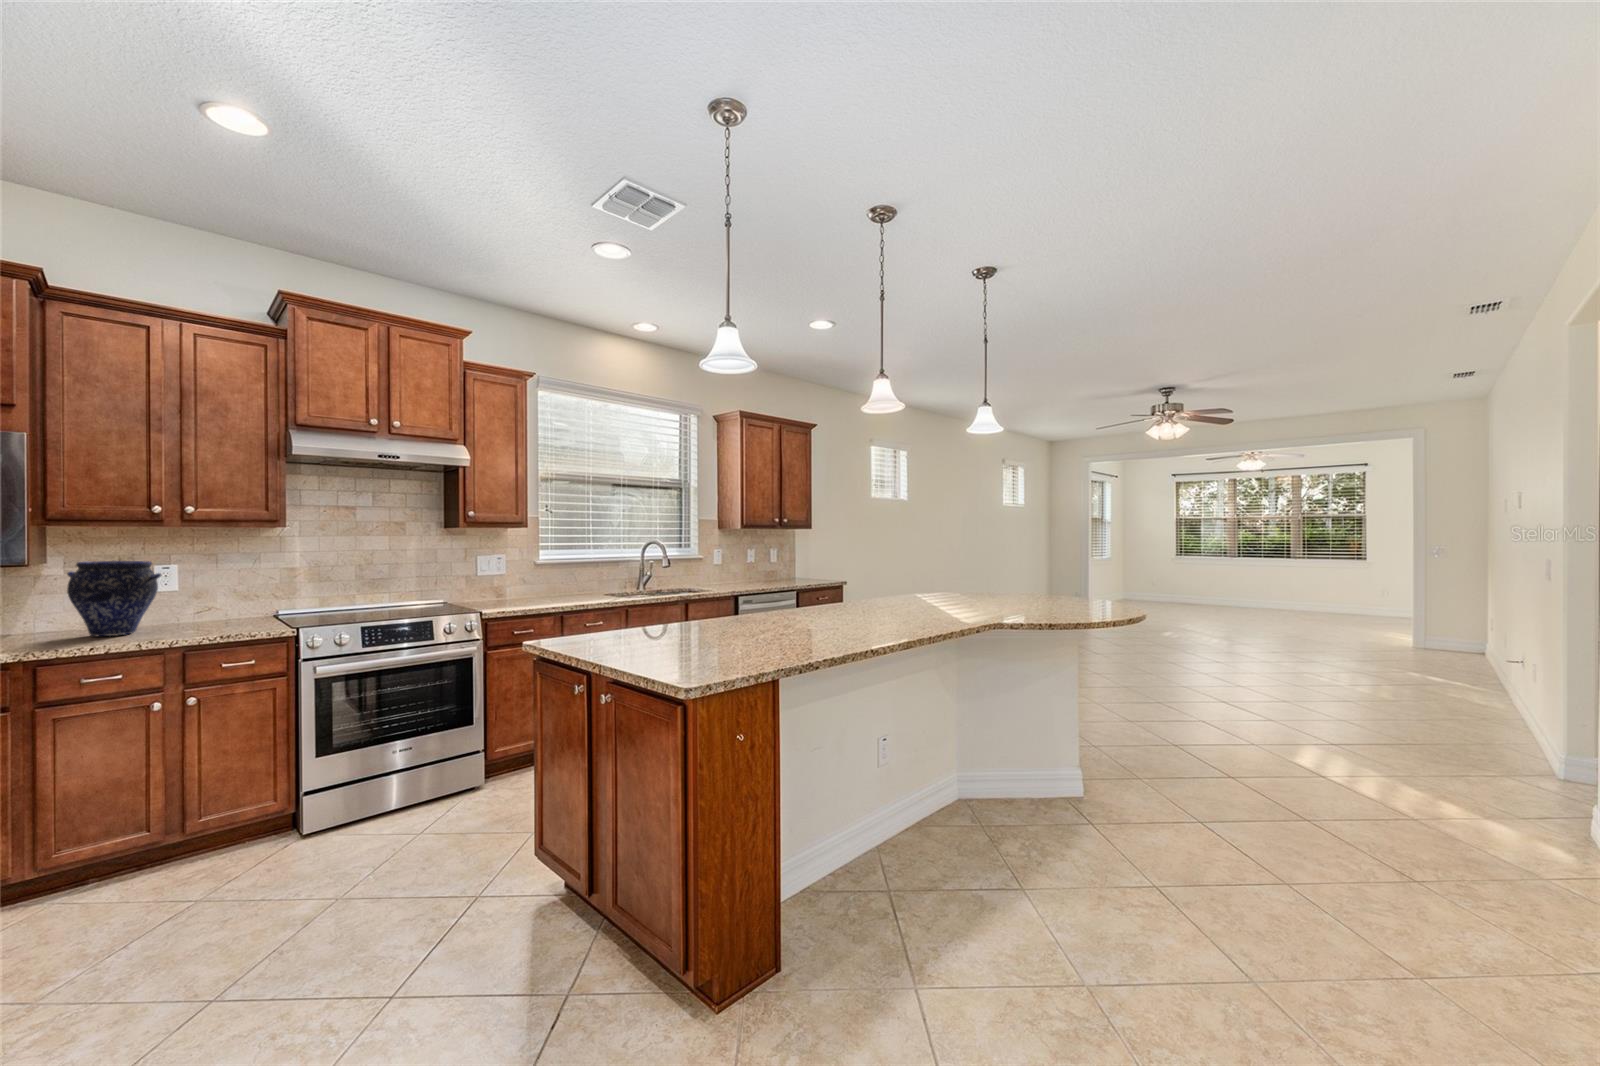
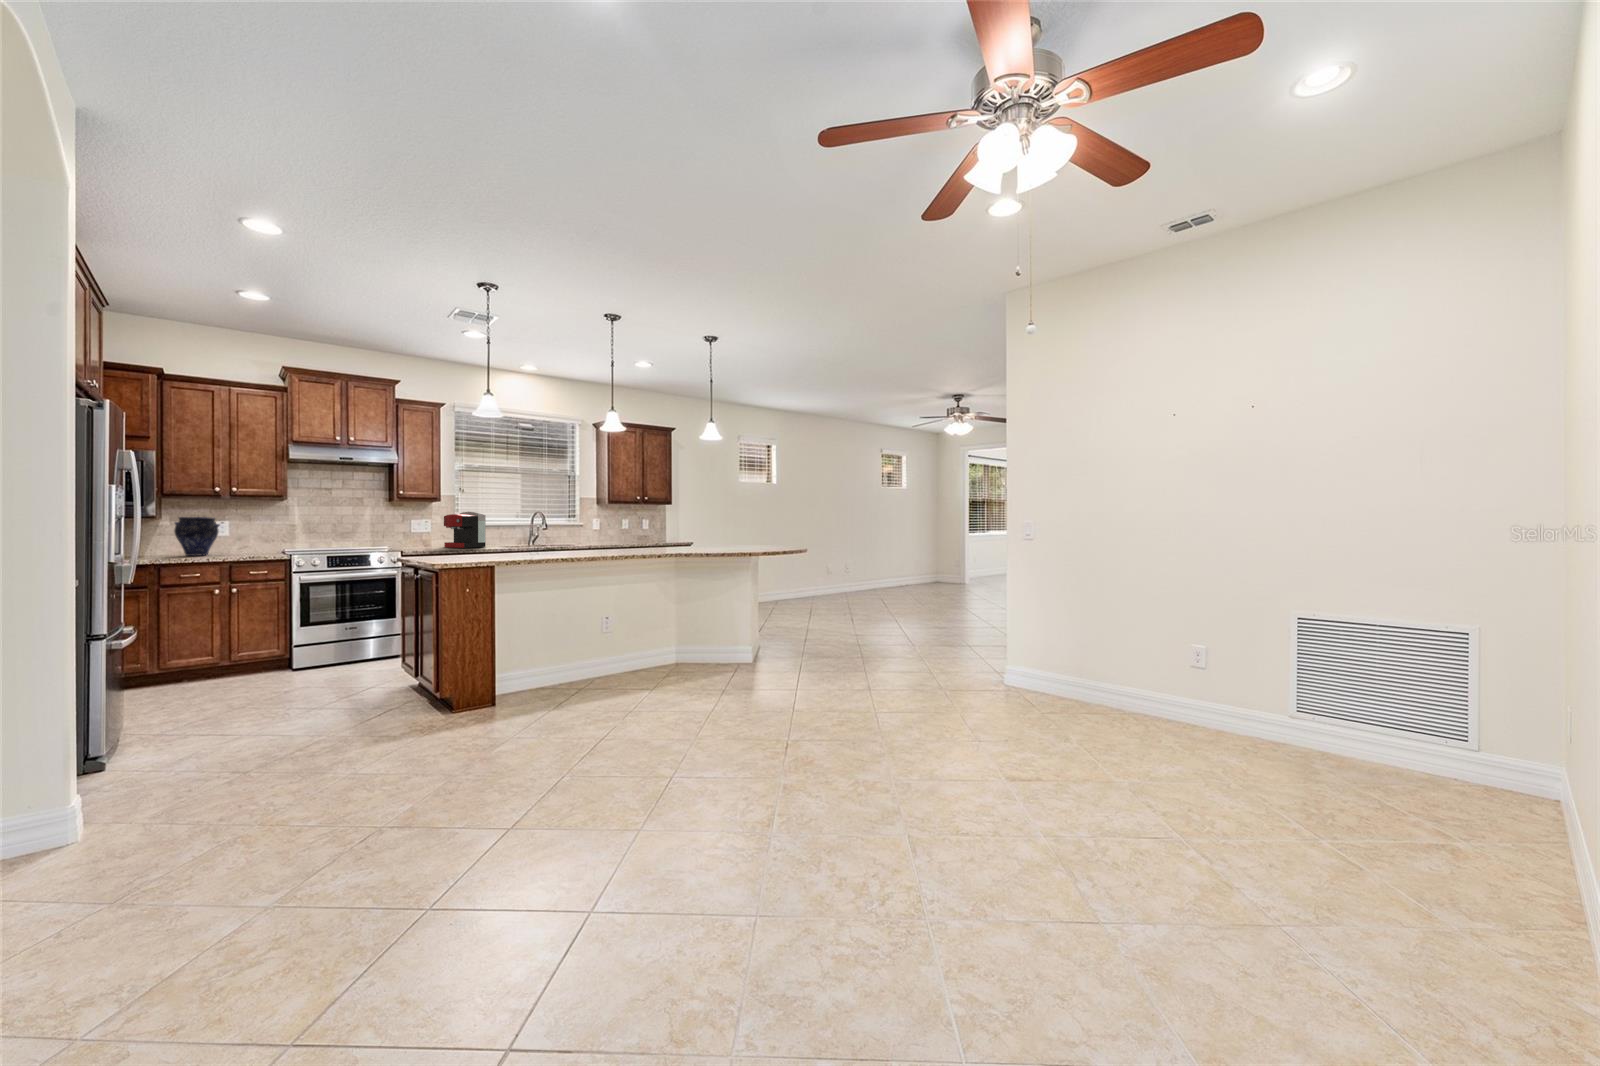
coffee maker: none [526,540,586,597] -> present [444,512,486,548]

